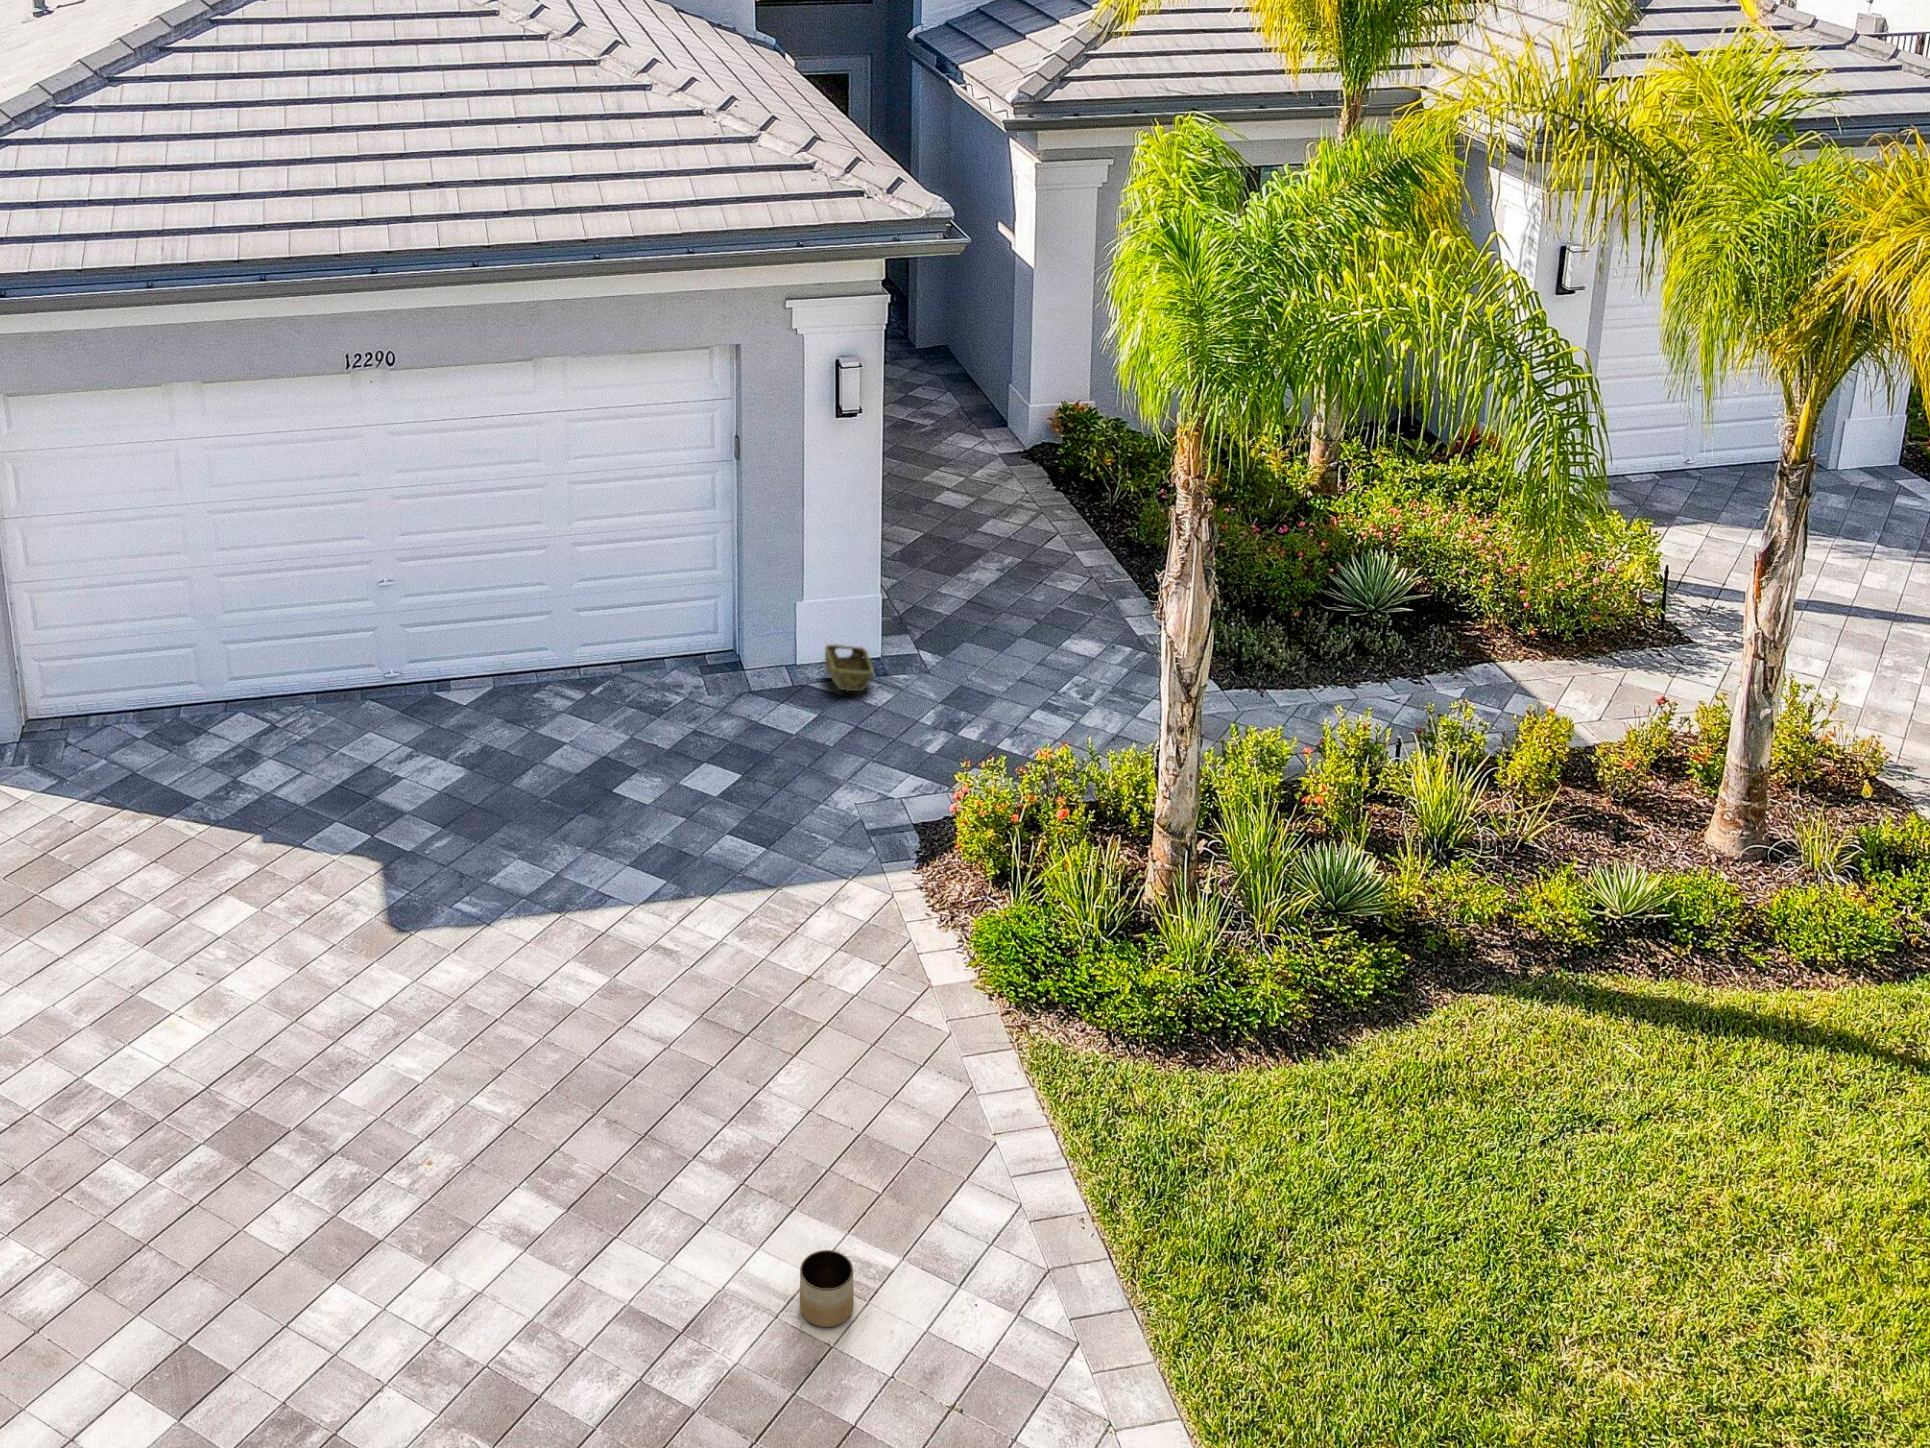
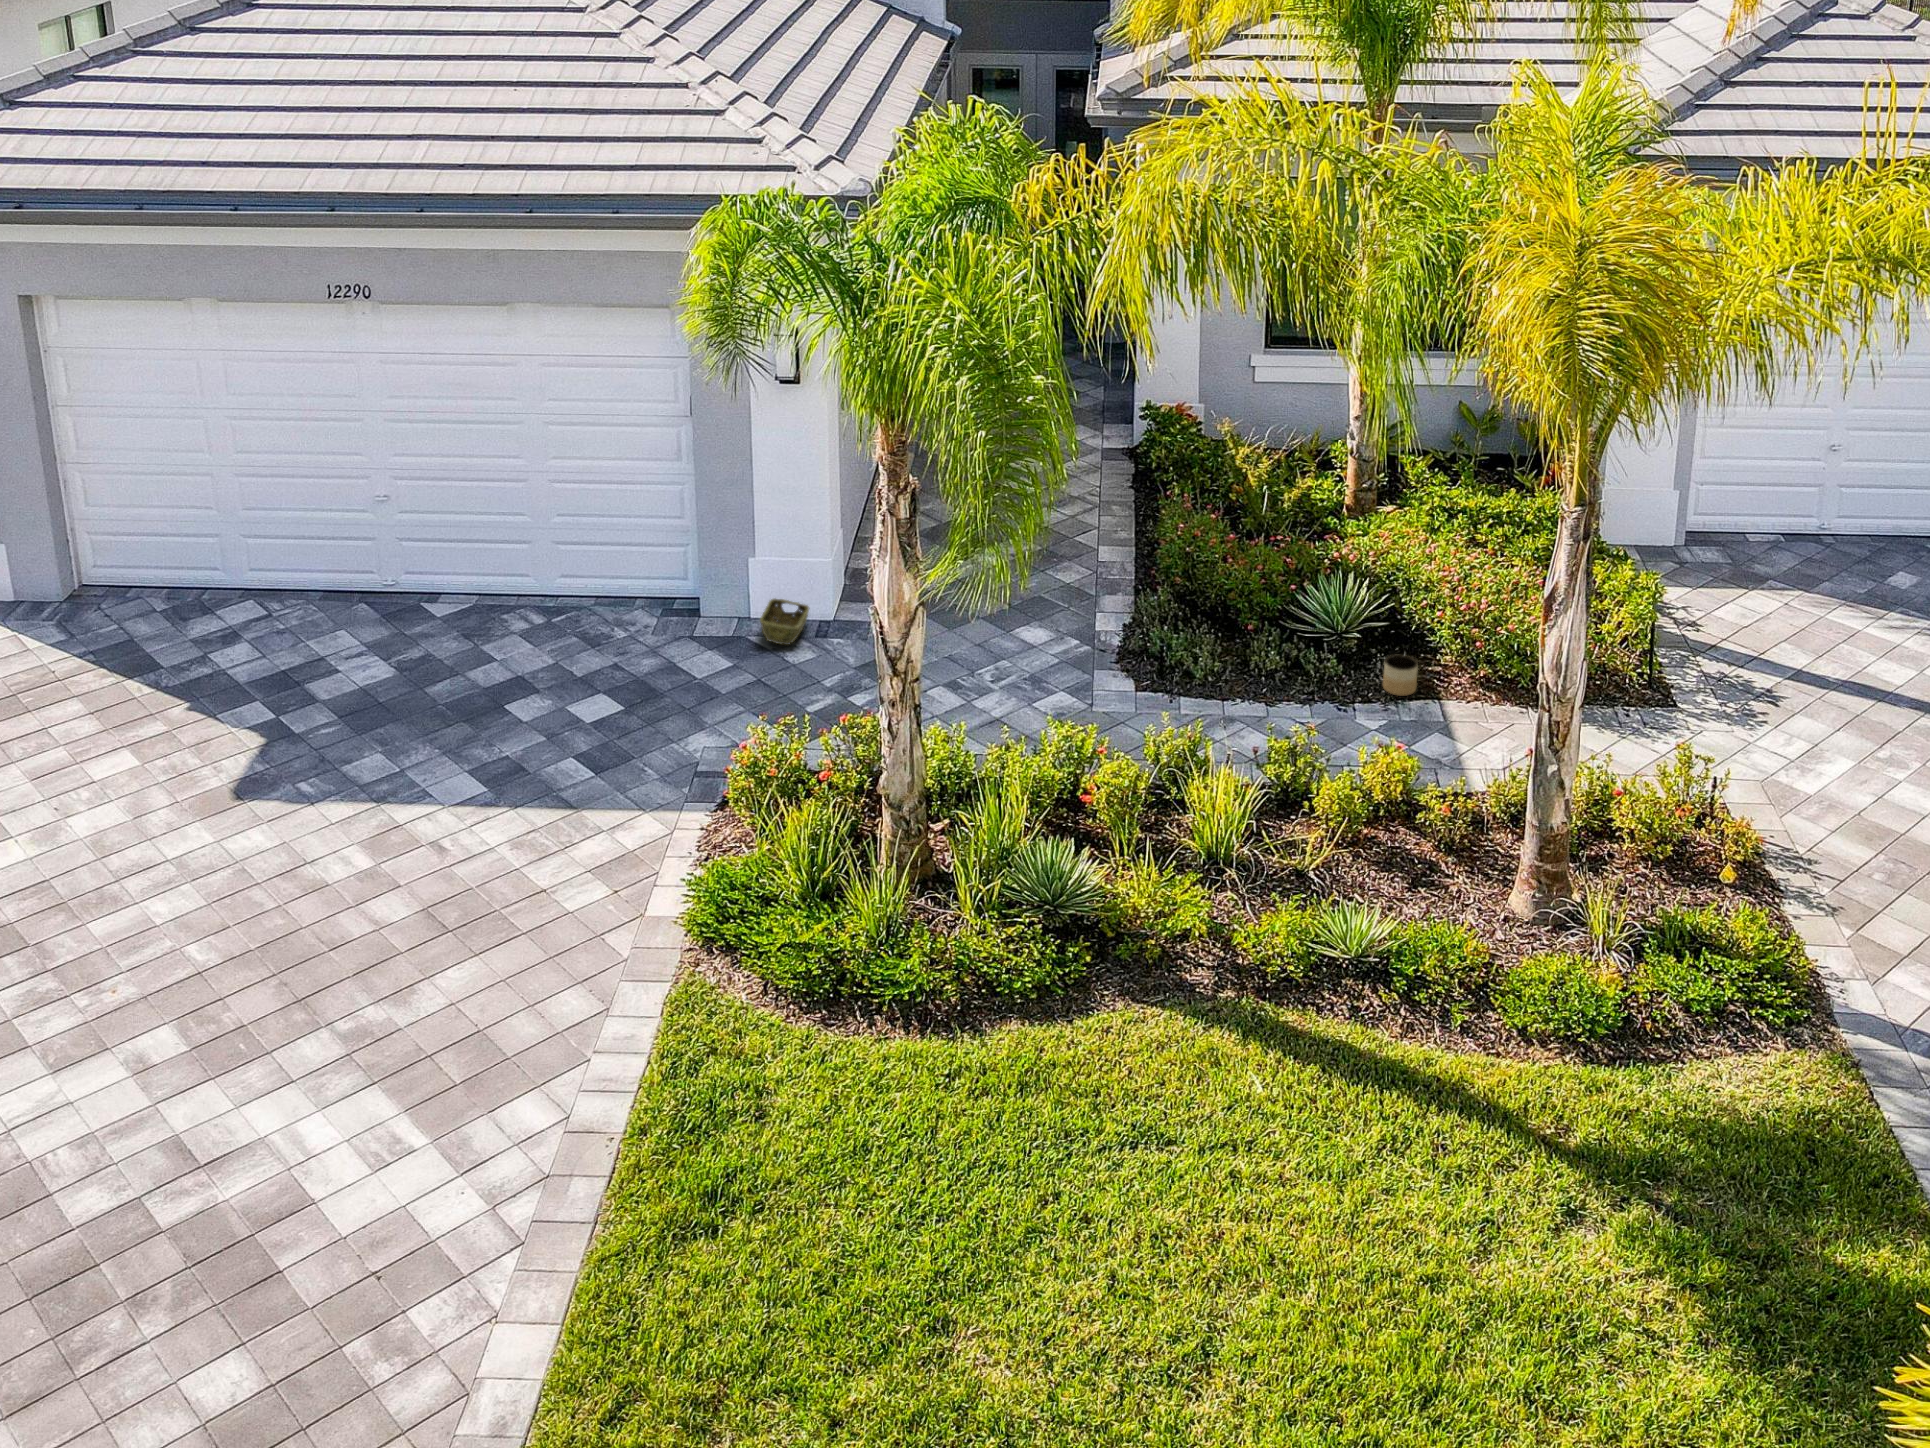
planter: present [800,1250,854,1327] -> present [1383,655,1418,696]

